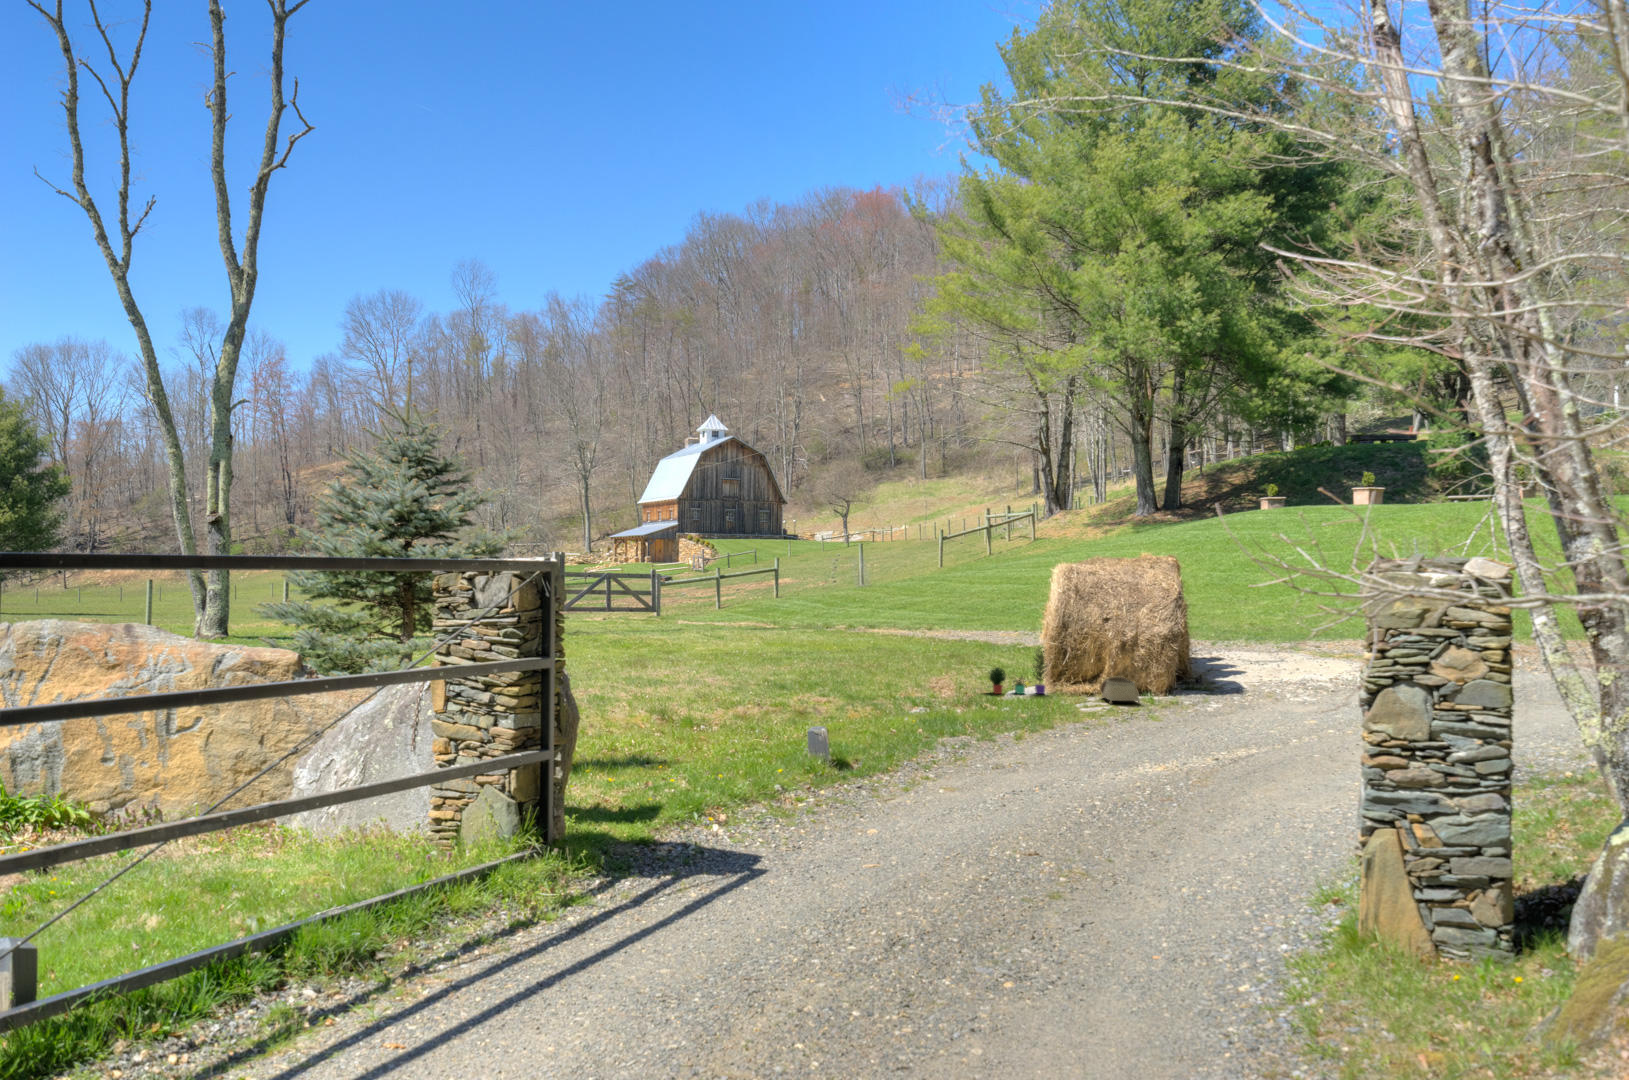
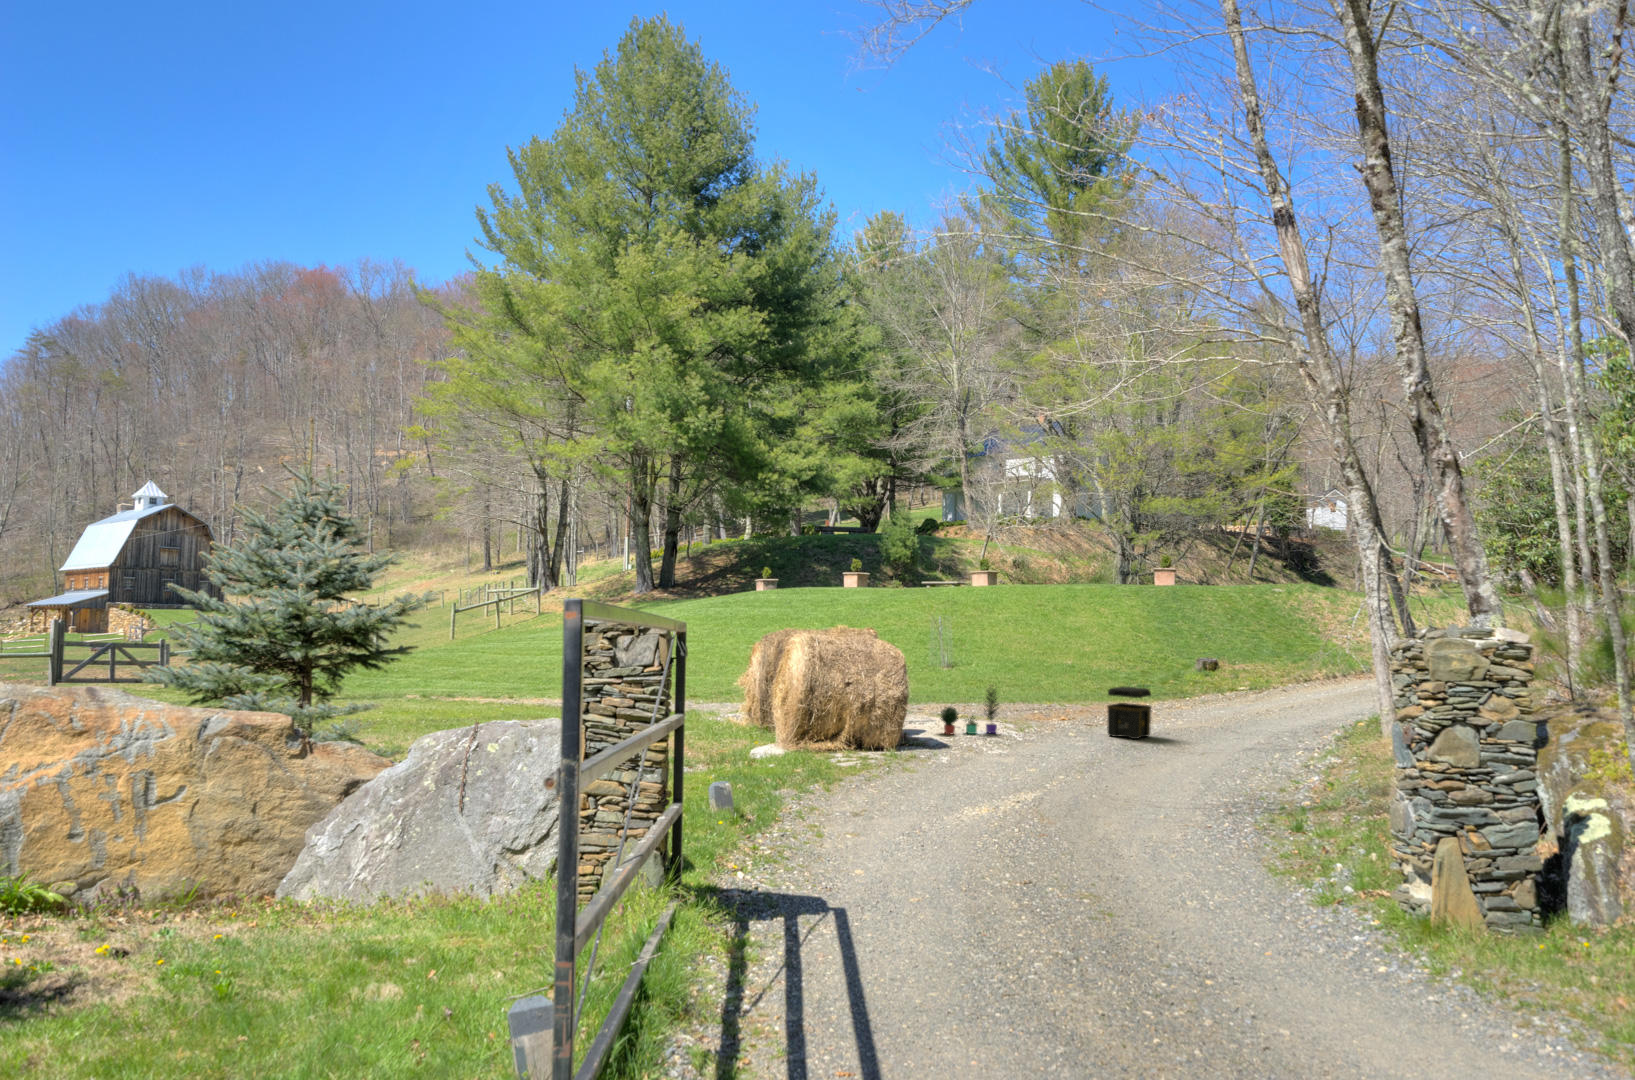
toolbox: none [1158,651,1204,703] -> present [1107,686,1151,739]
basket: present [1100,676,1140,703] -> none [1053,713,1096,742]

